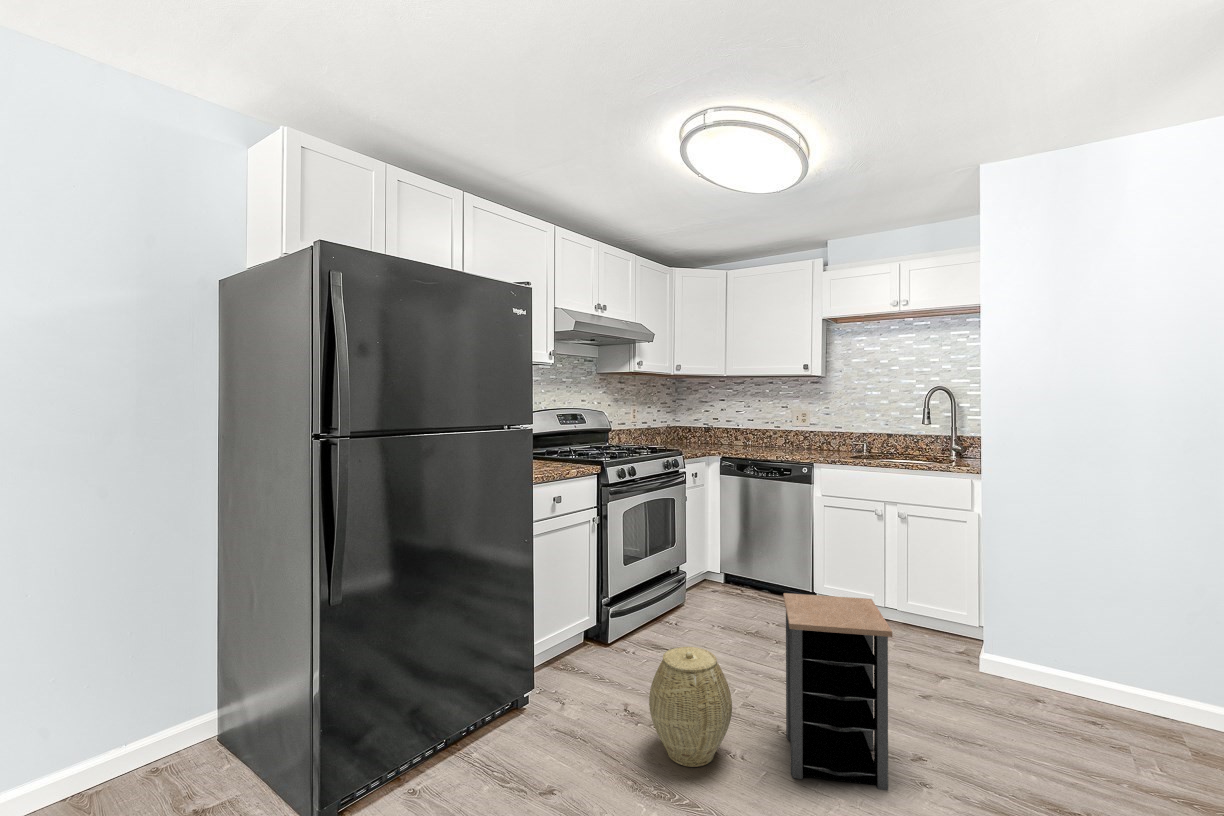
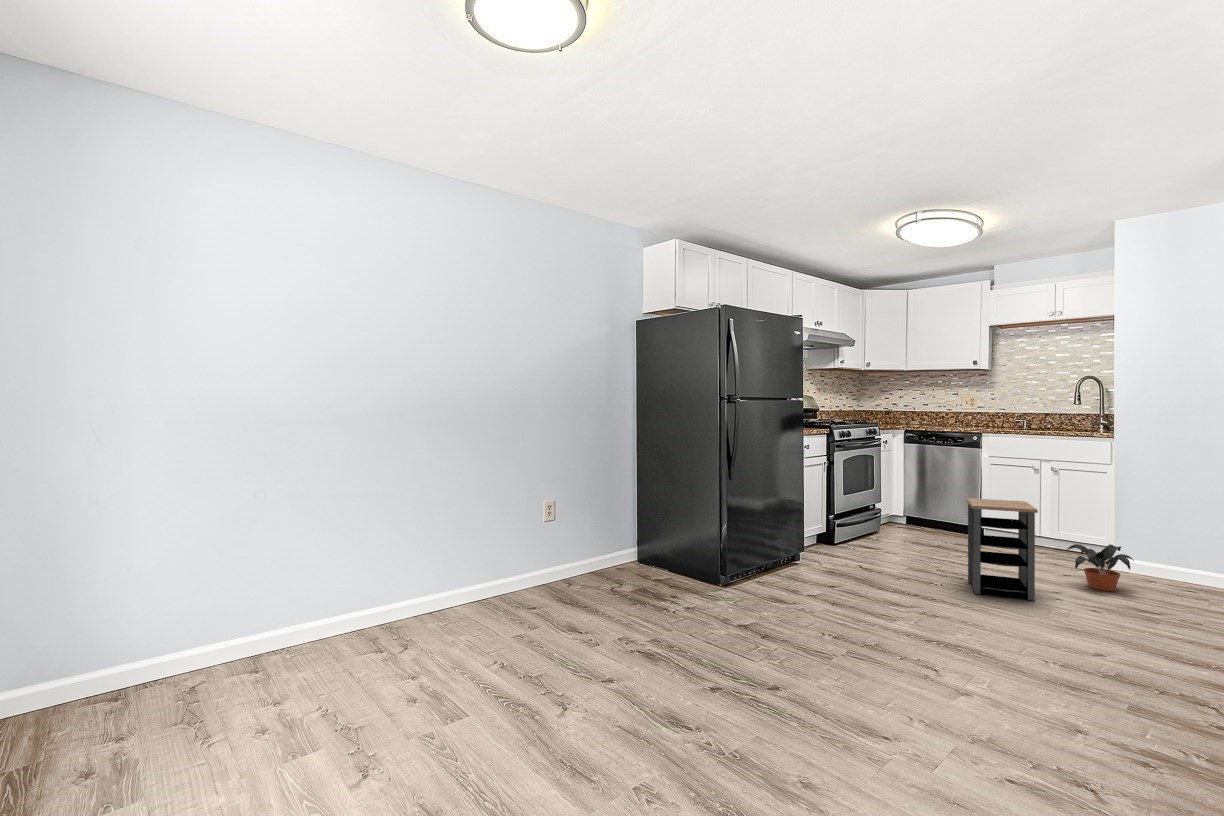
woven basket: present [649,647,732,767] -> none [882,525,935,587]
potted plant: none [925,654,1026,737] -> present [1067,544,1133,591]

